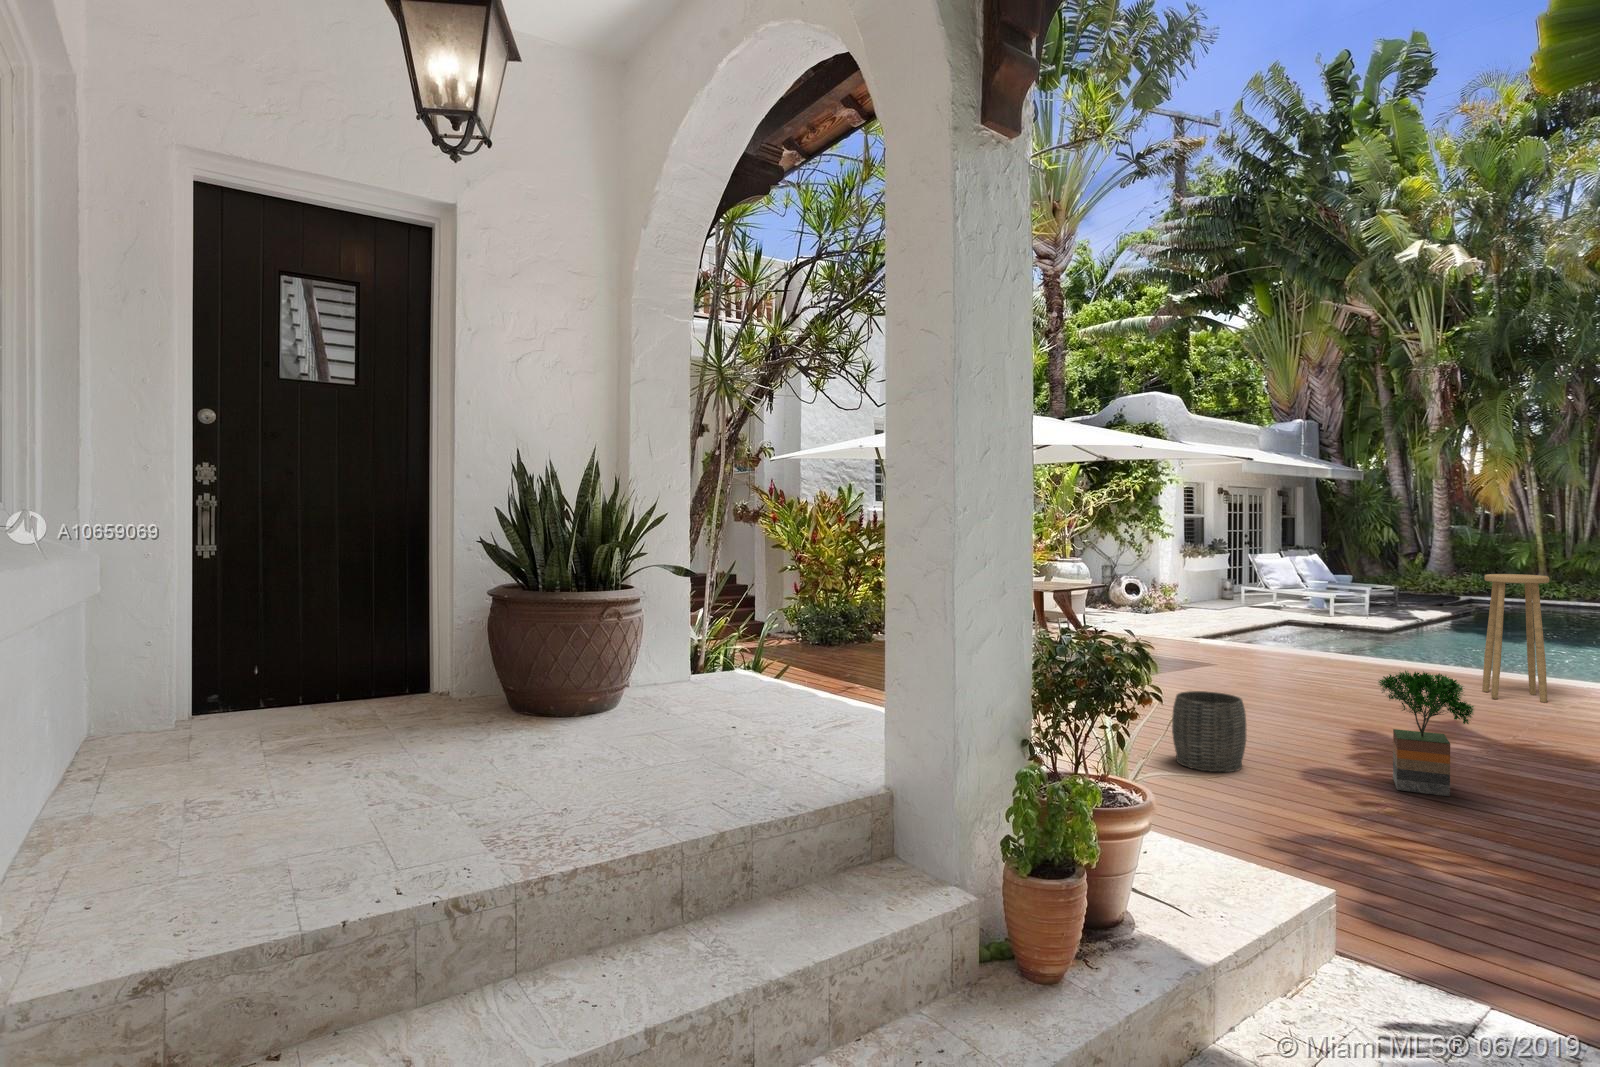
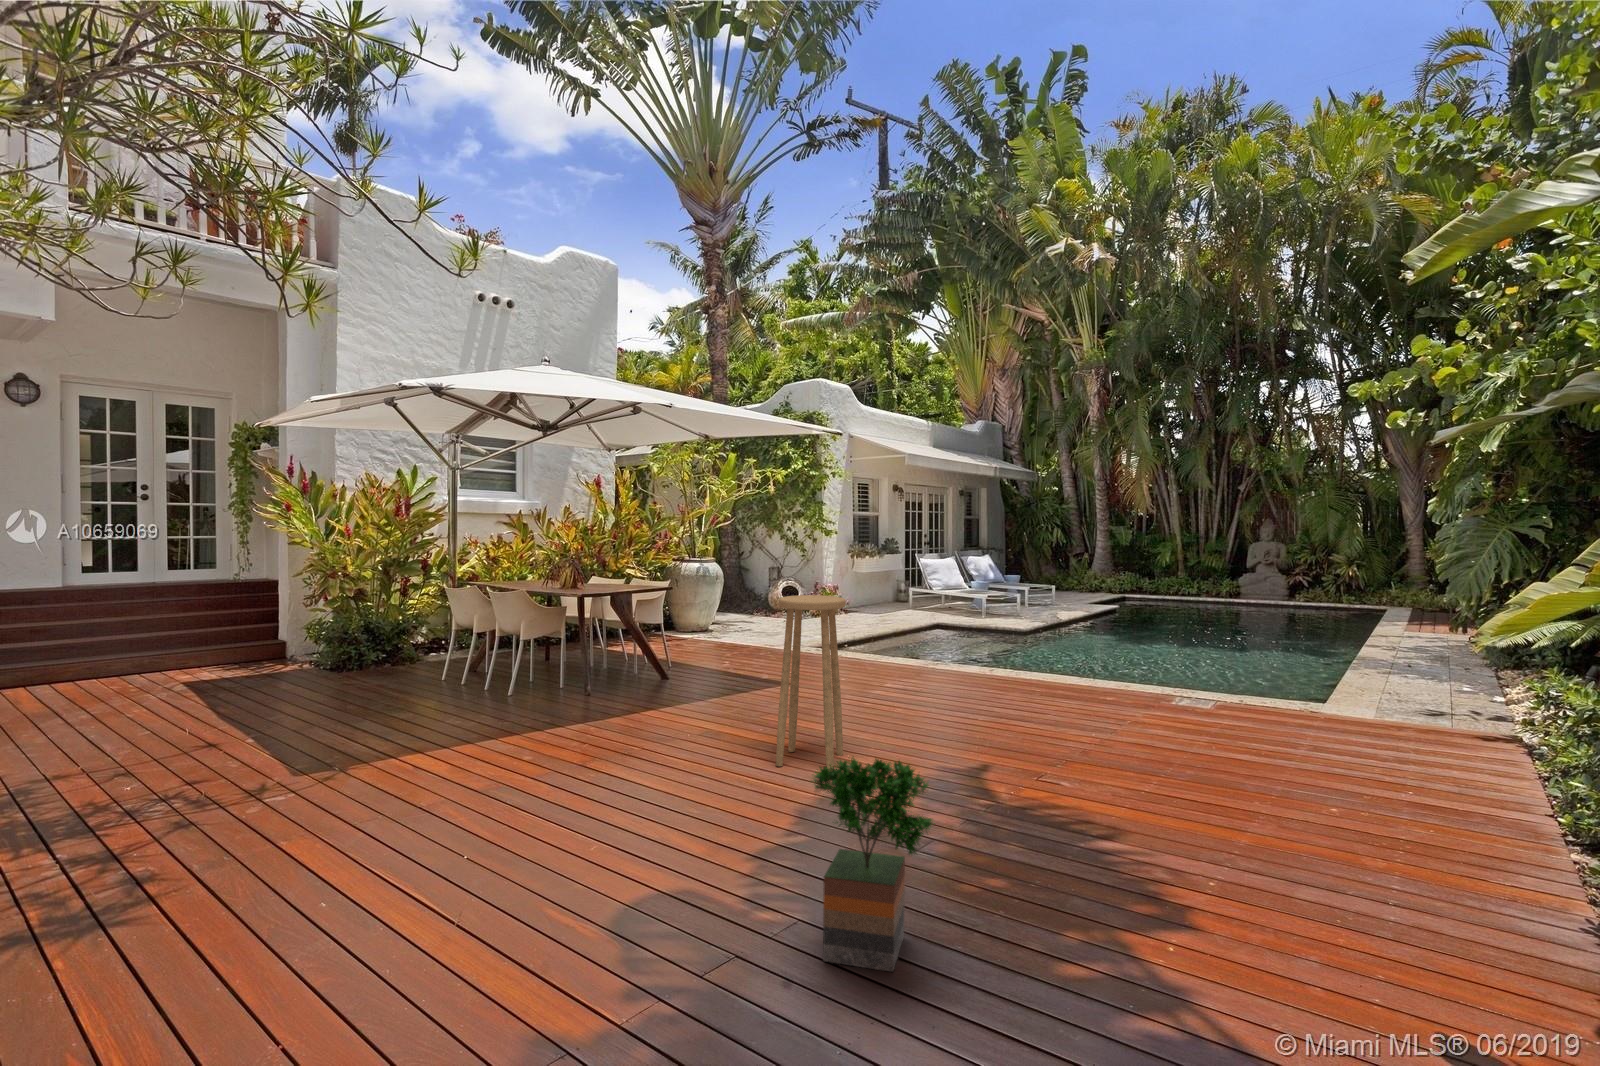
stool: present [1482,574,1549,702] -> present [776,595,846,768]
woven basket: present [1172,691,1246,772] -> none [530,786,644,934]

